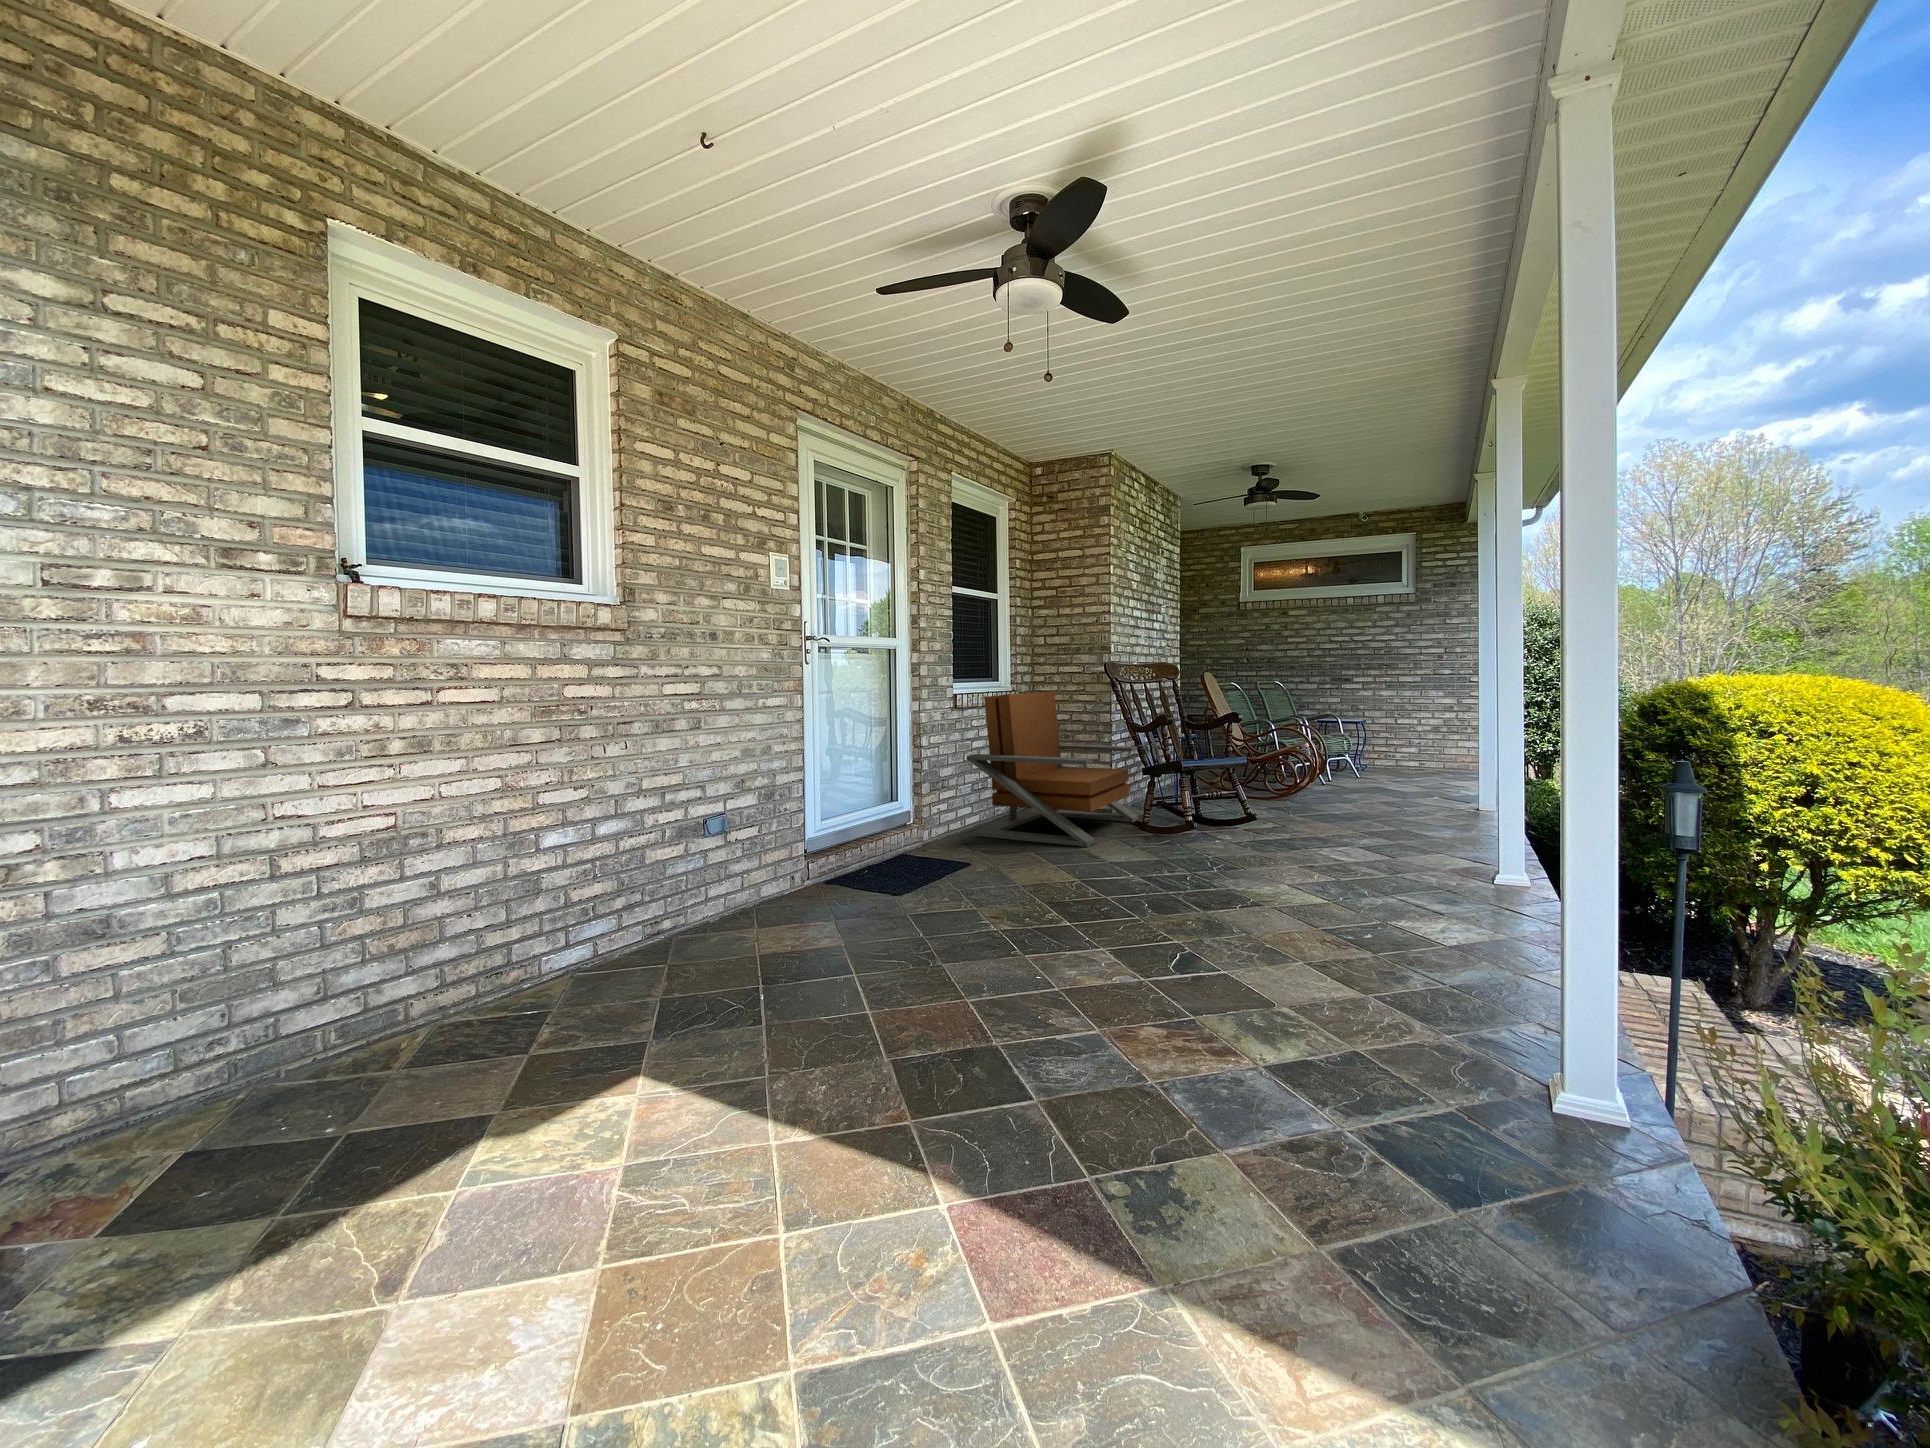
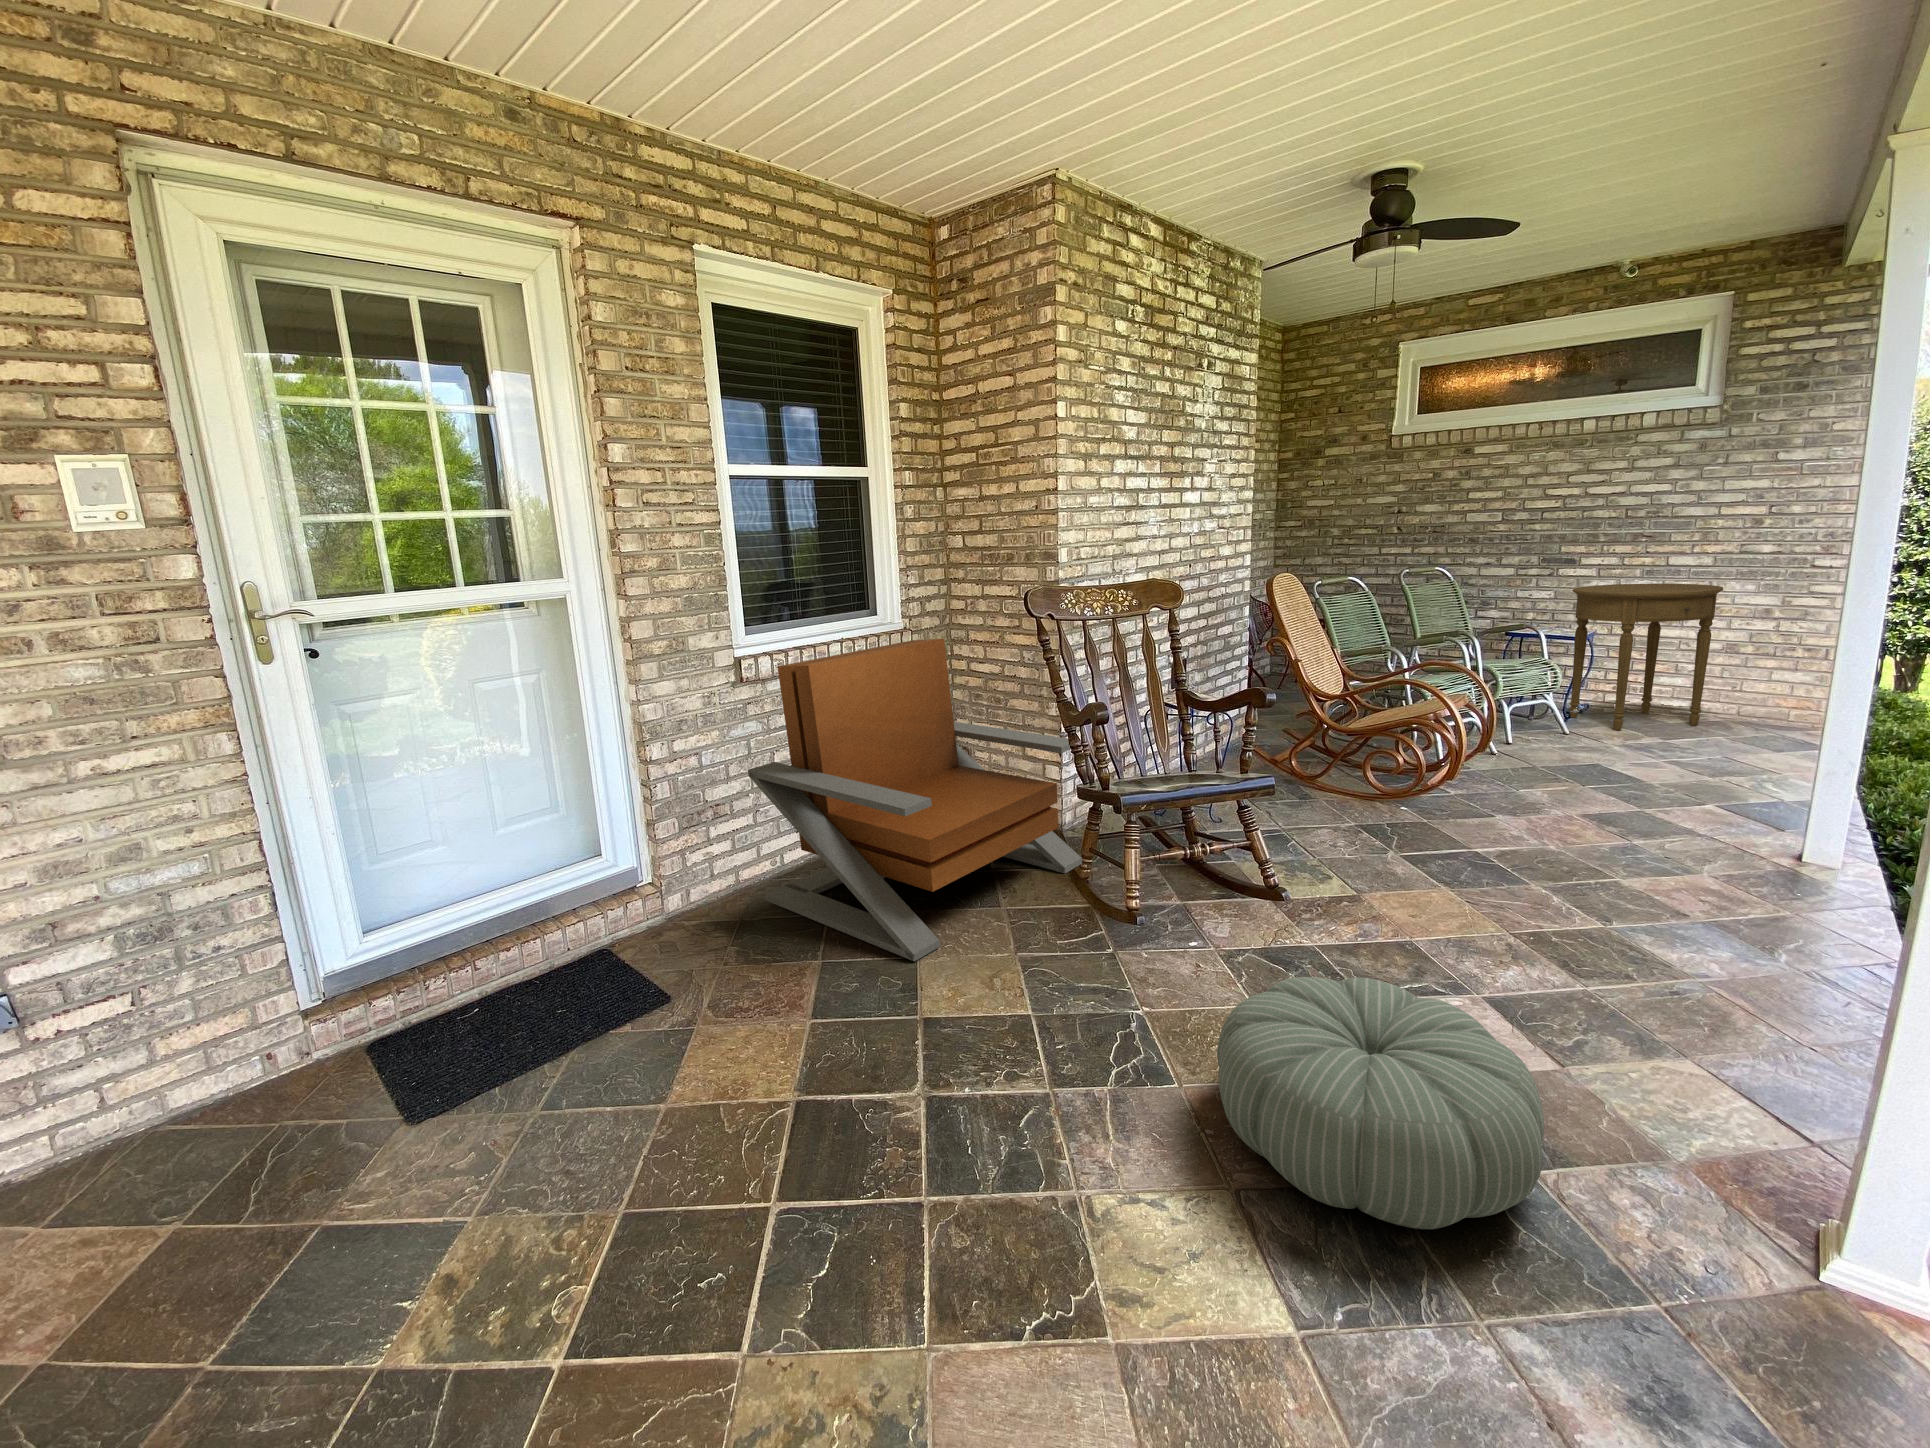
side table: none [1354,692,1428,773] -> present [1570,583,1723,730]
pouf: none [1268,812,1403,881] -> present [1217,977,1544,1229]

